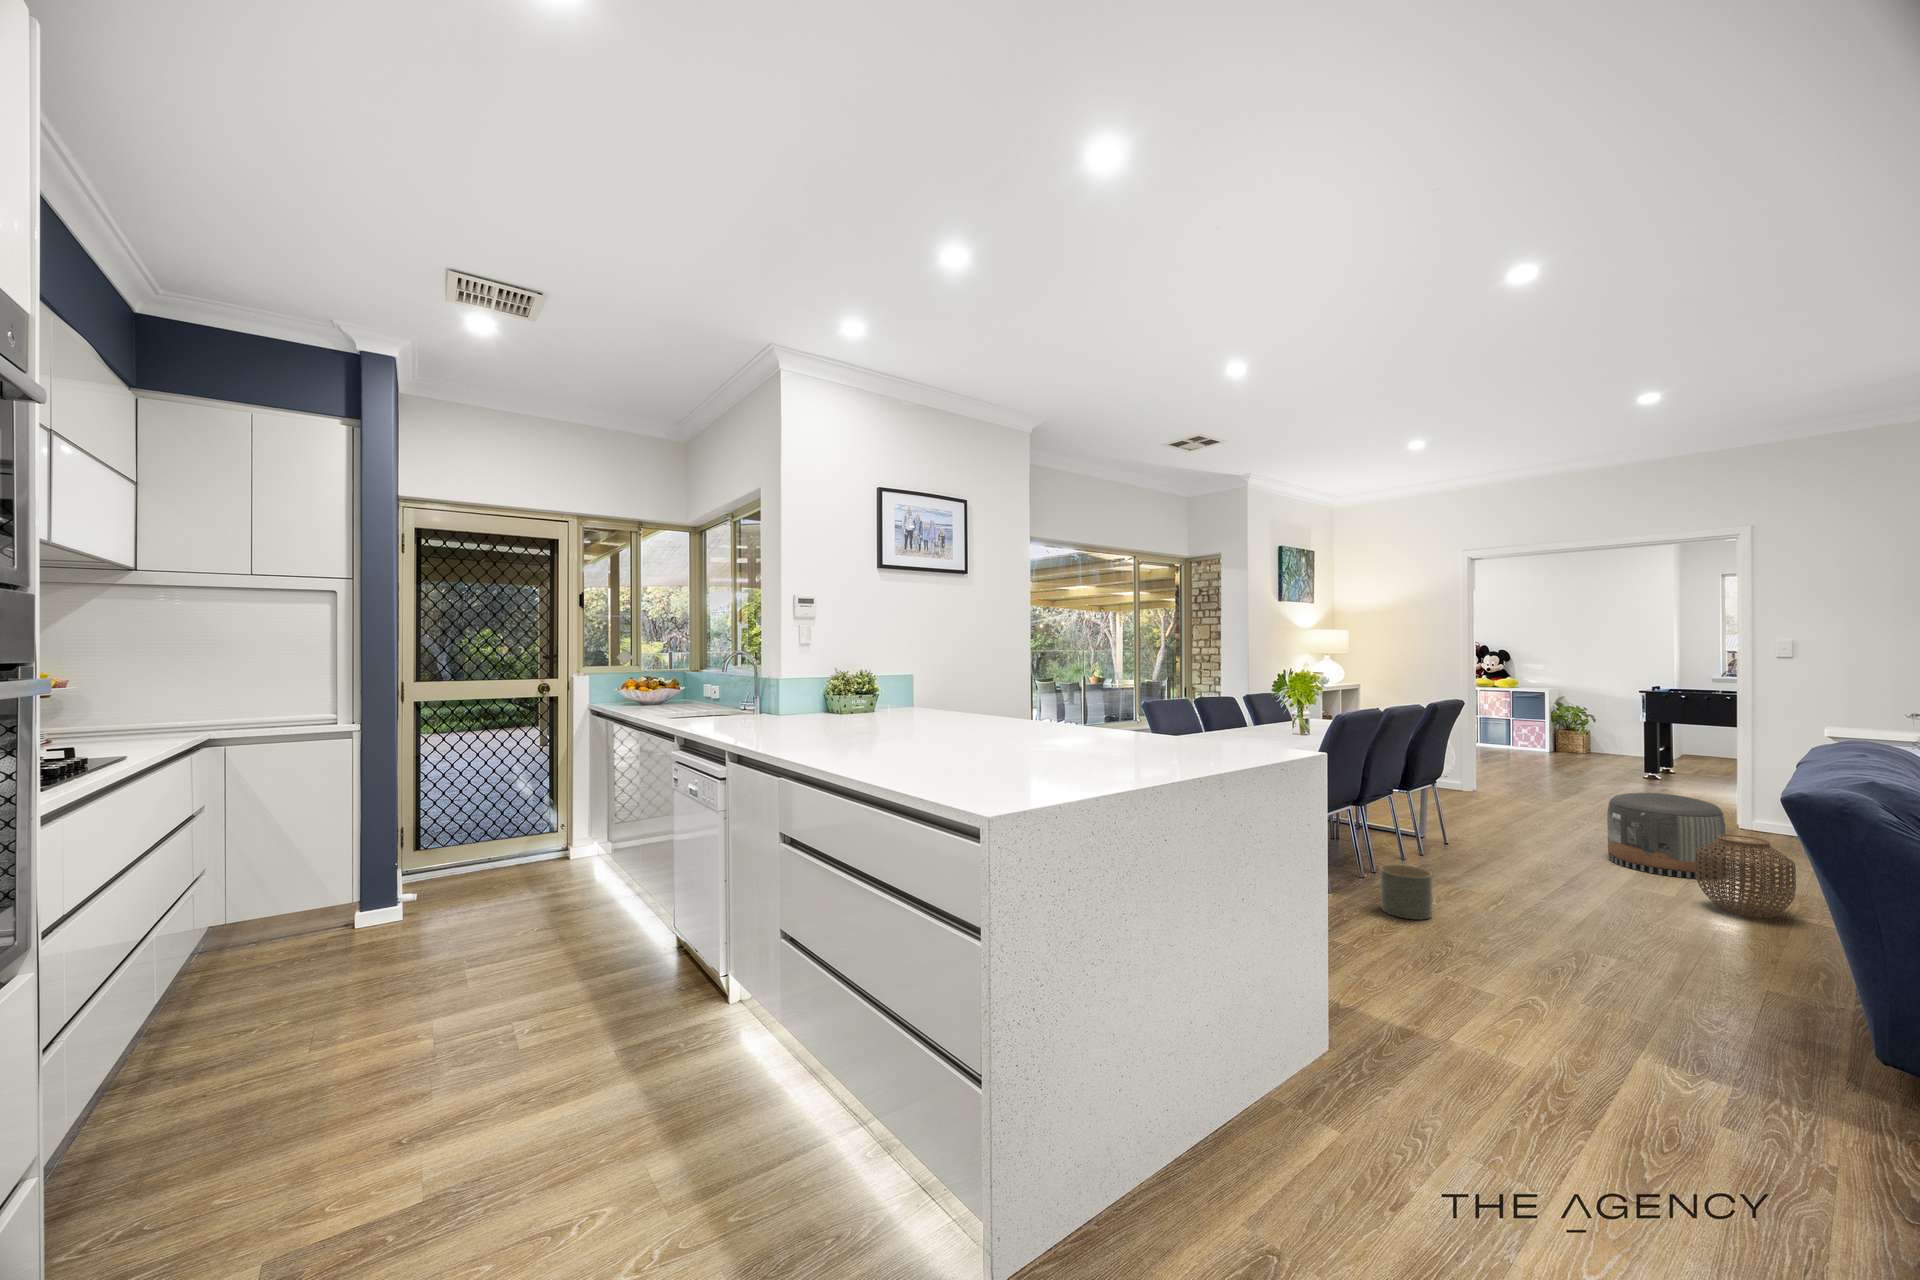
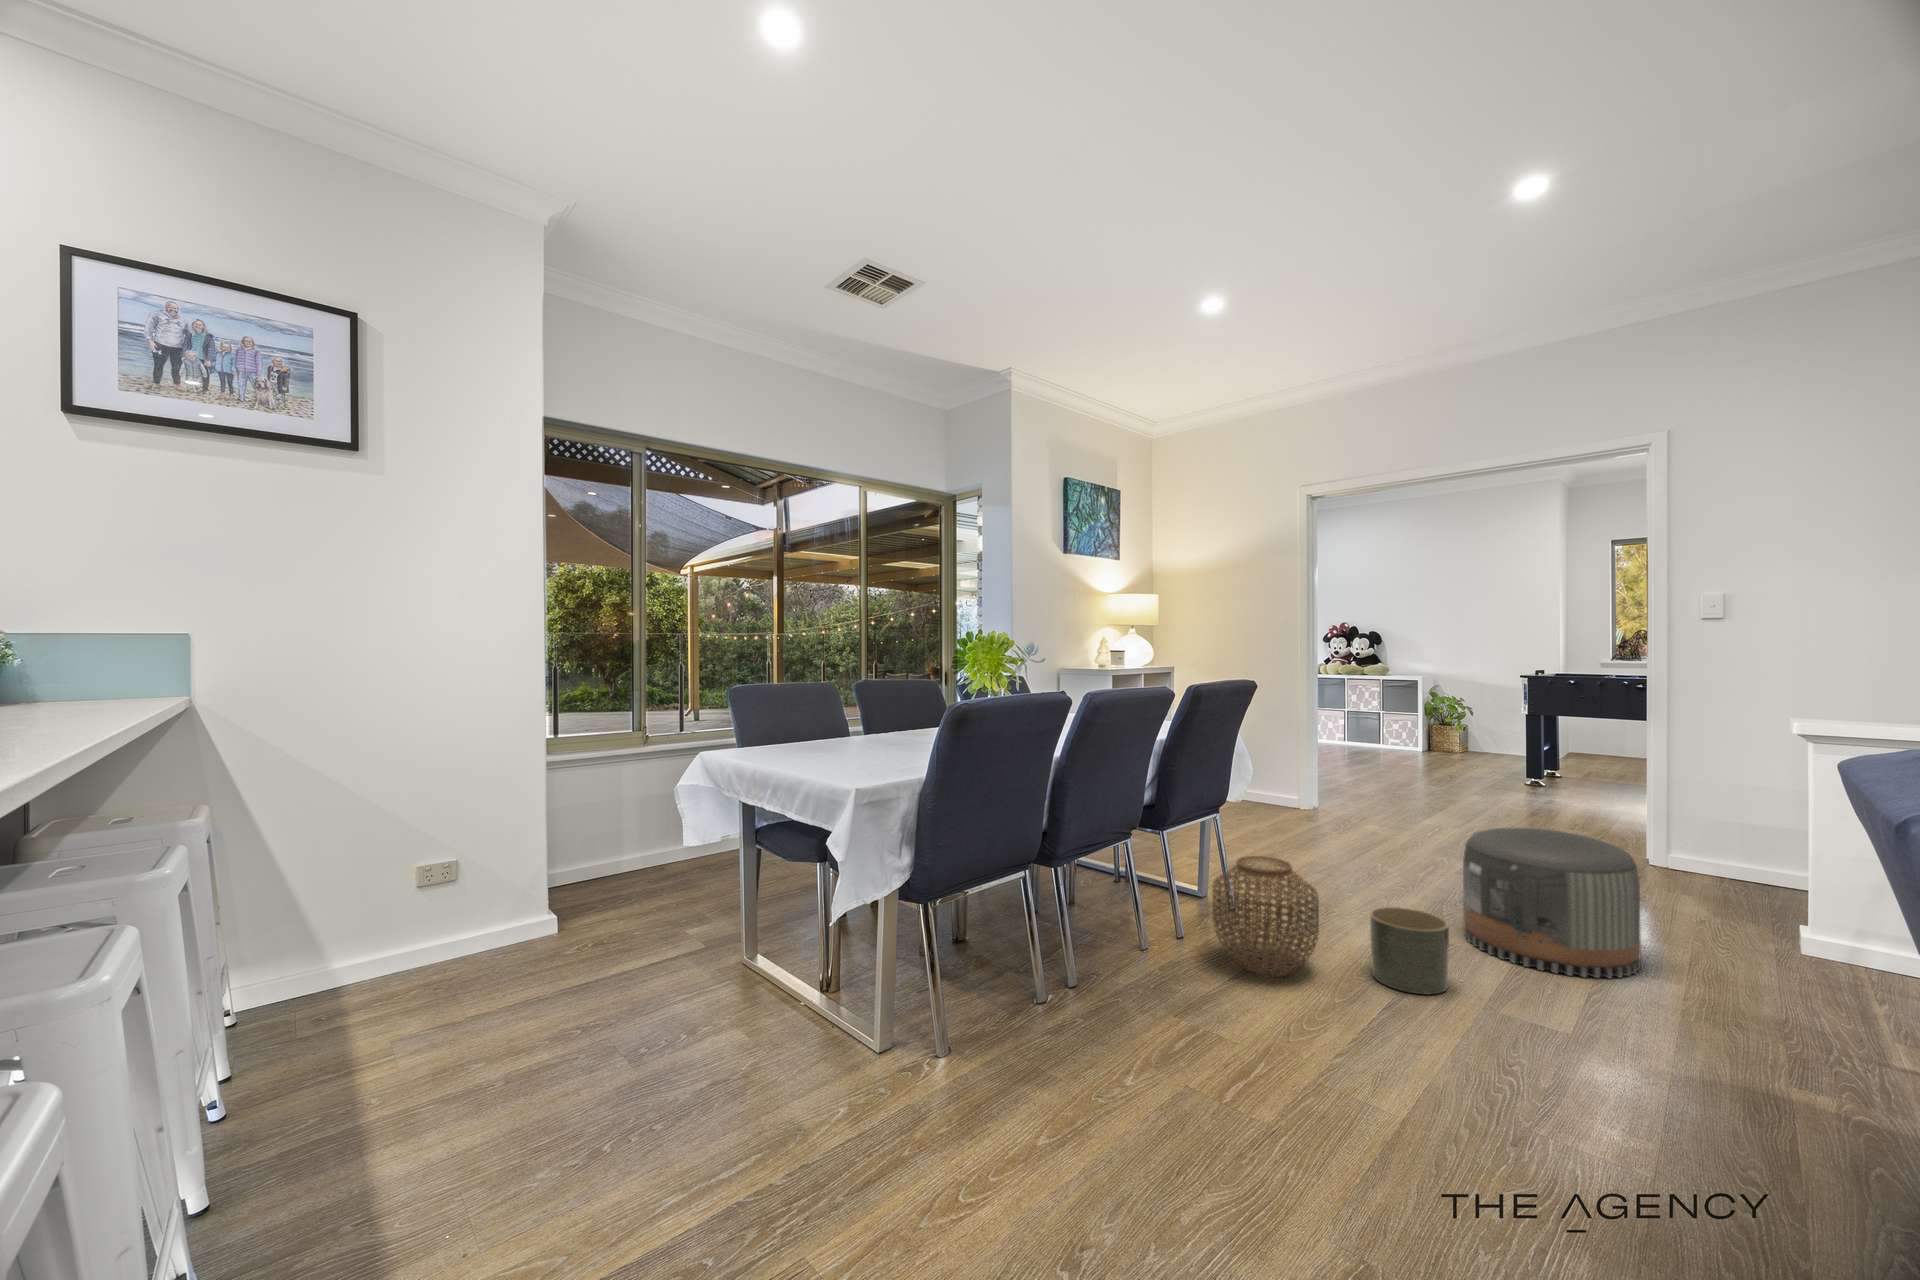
woven basket: present [1695,835,1796,918] -> present [1213,856,1319,976]
planter: present [1380,864,1433,920] -> present [1370,907,1449,994]

